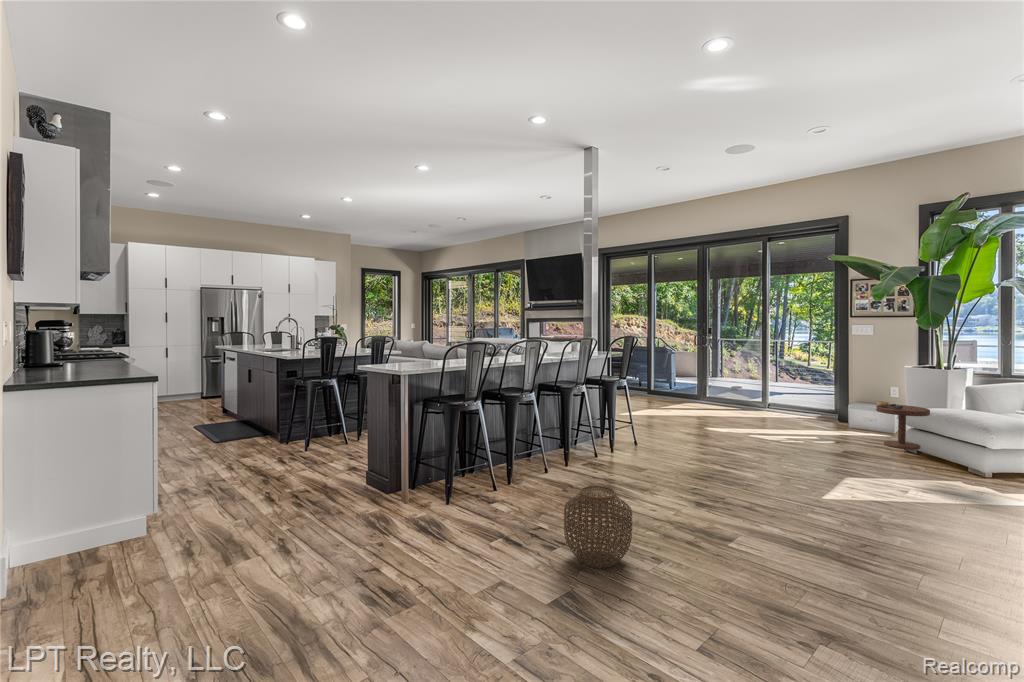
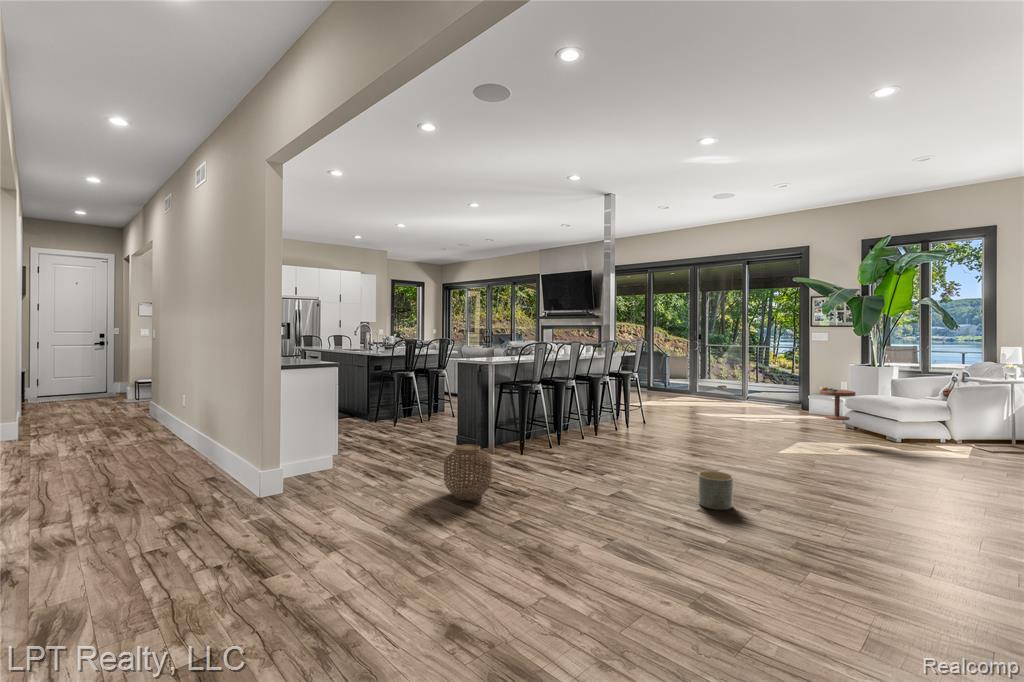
woven basket: present [564,486,632,568] -> present [444,444,492,500]
planter: none [700,565,762,646] -> present [698,471,733,510]

